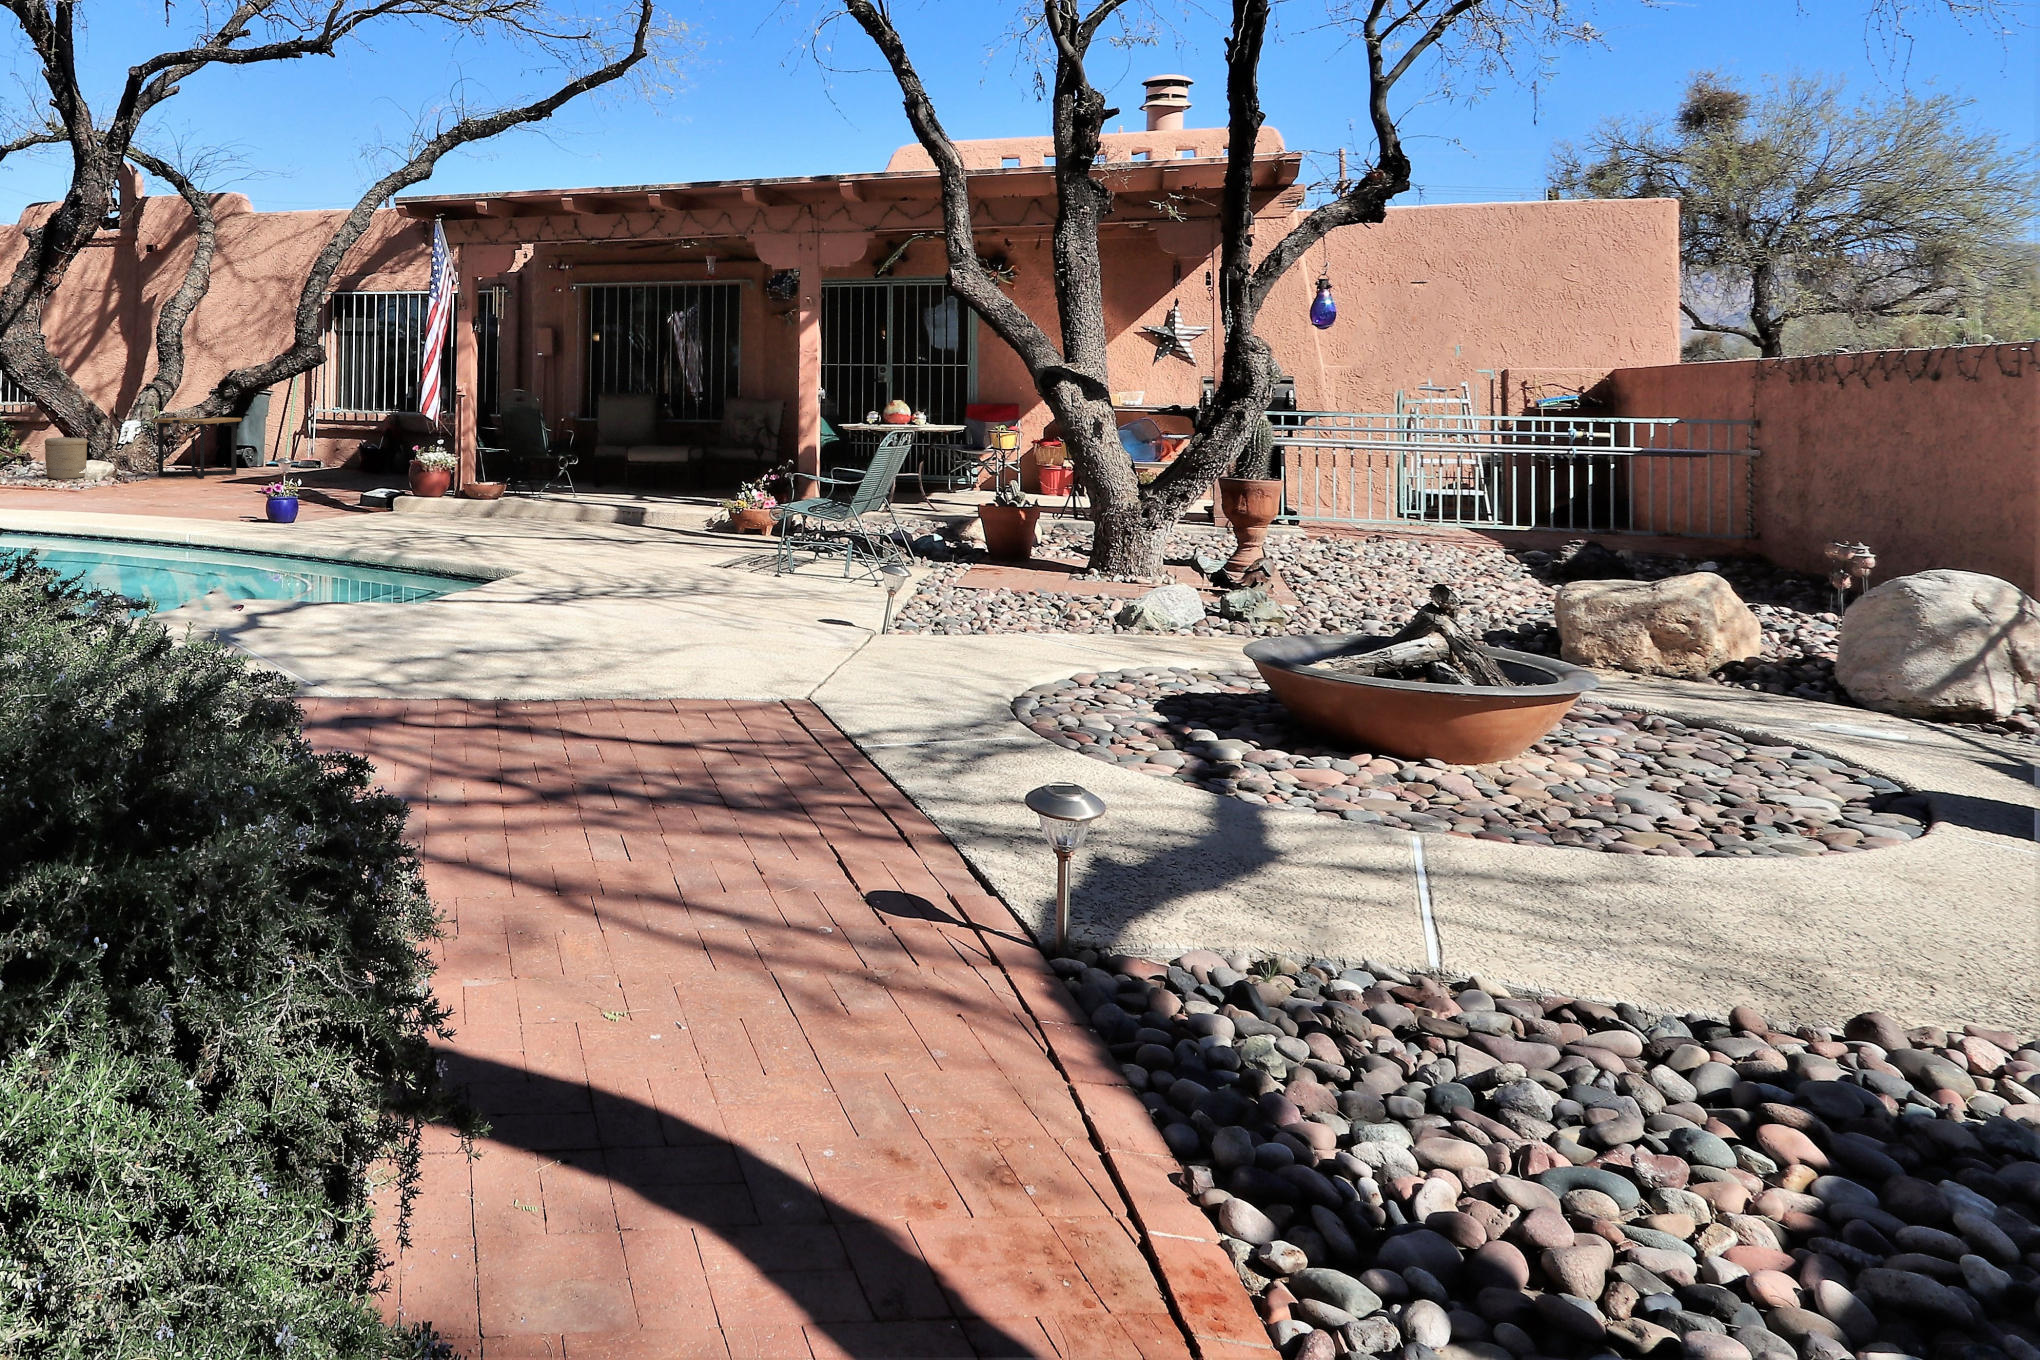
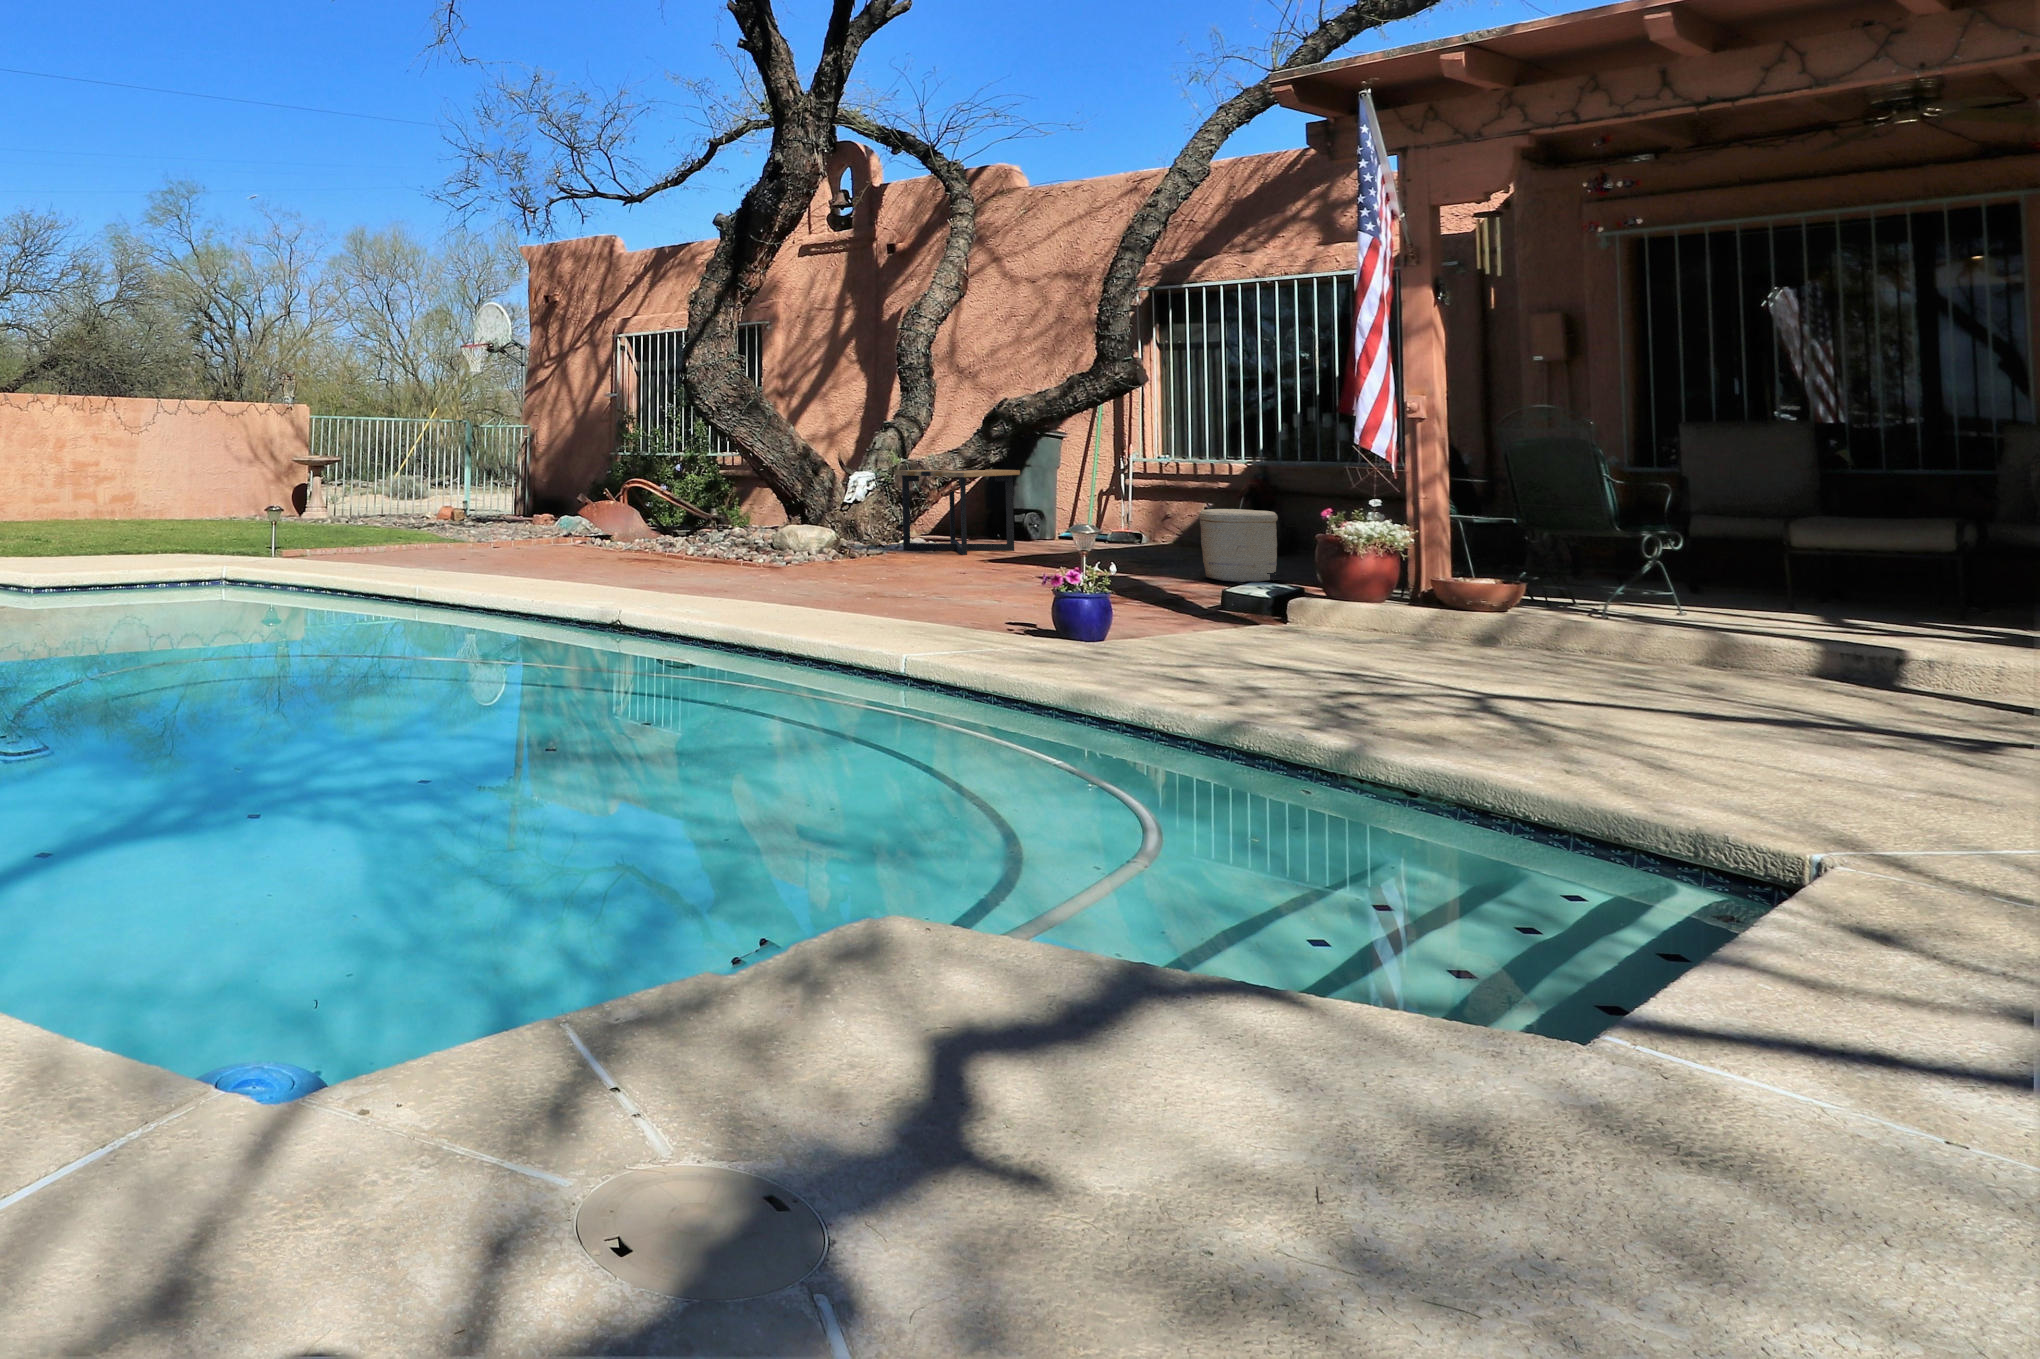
woven basket: present [45,437,88,479] -> present [1199,509,1278,582]

